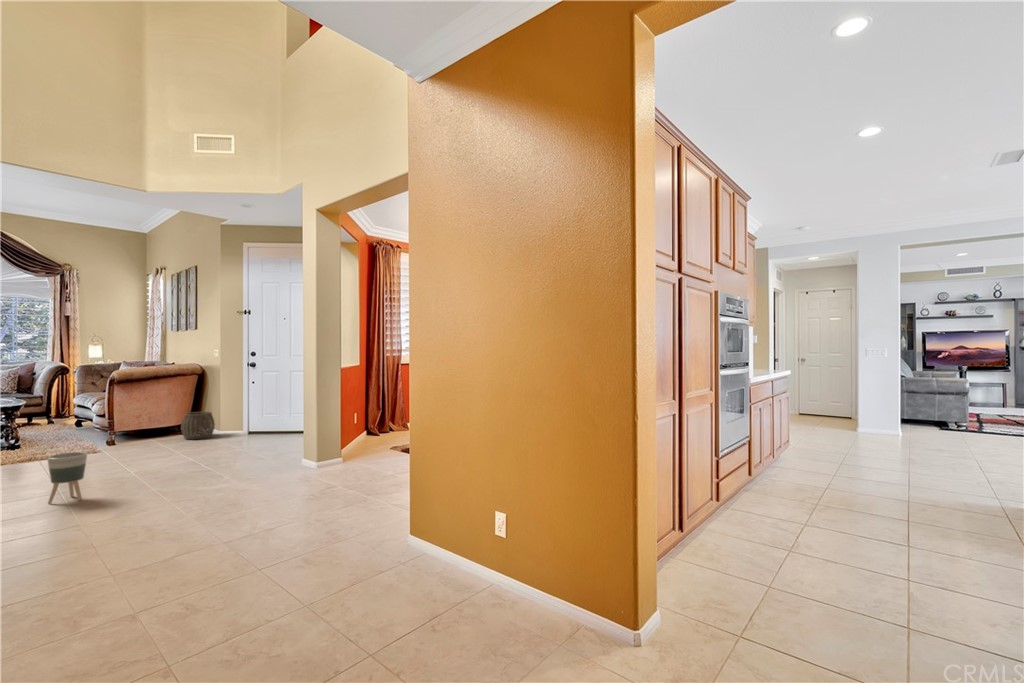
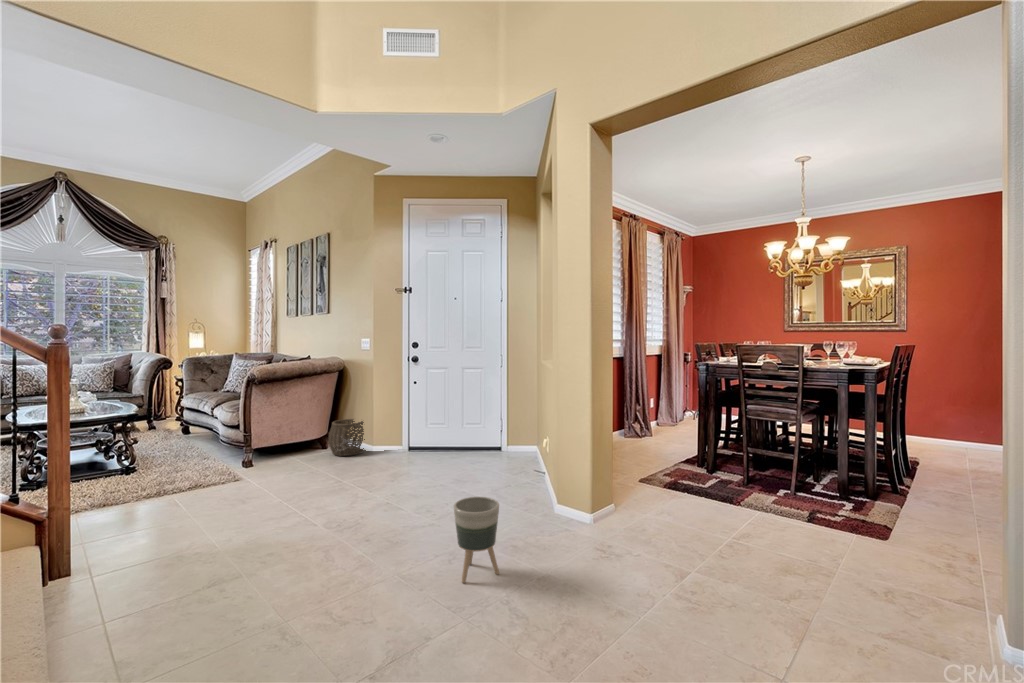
planter: present [48,452,87,504] -> present [454,497,499,583]

